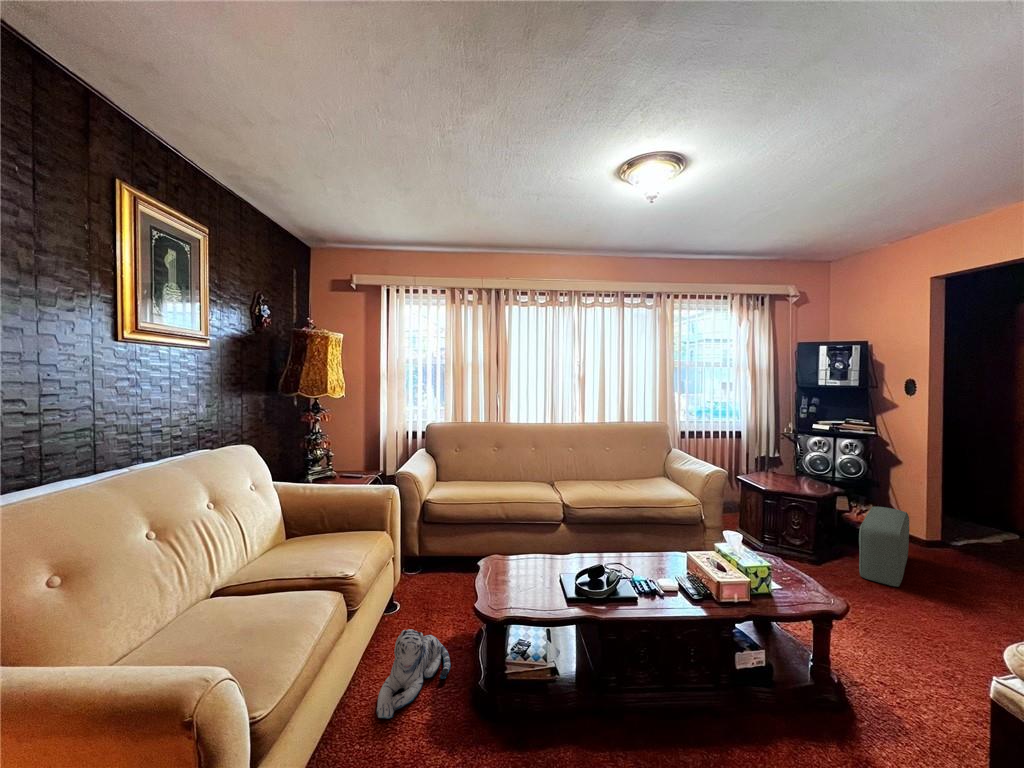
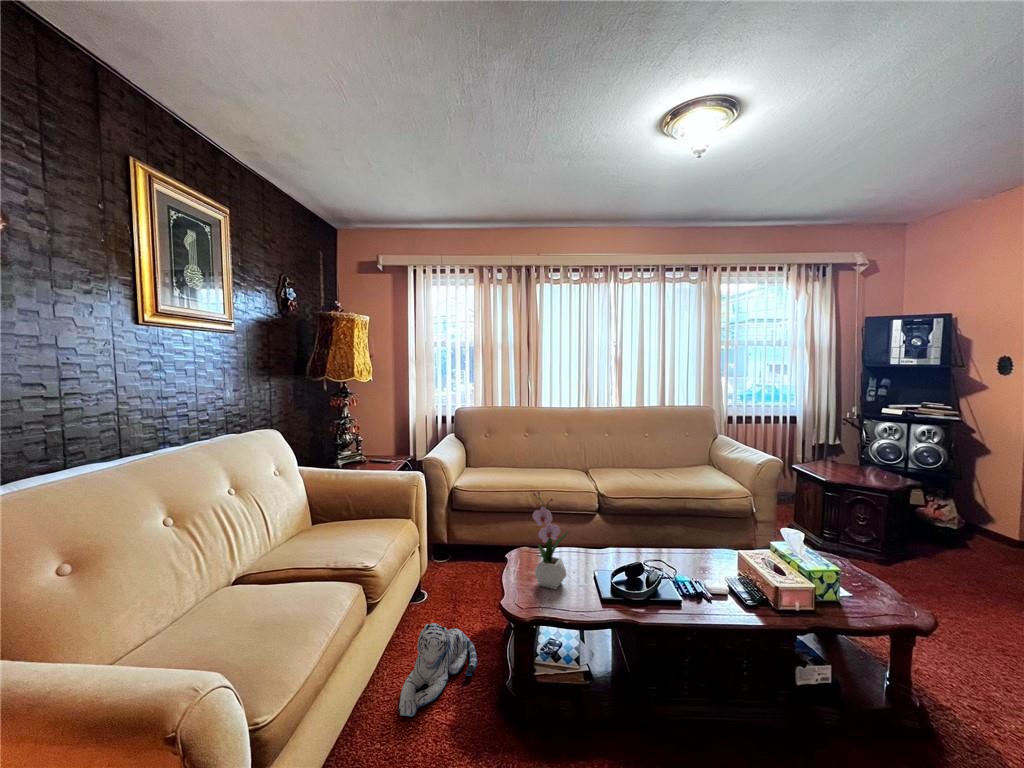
flower arrangement: none [505,501,538,592] -> present [532,492,568,589]
pouf: present [859,506,909,587] -> none [939,501,1001,594]

